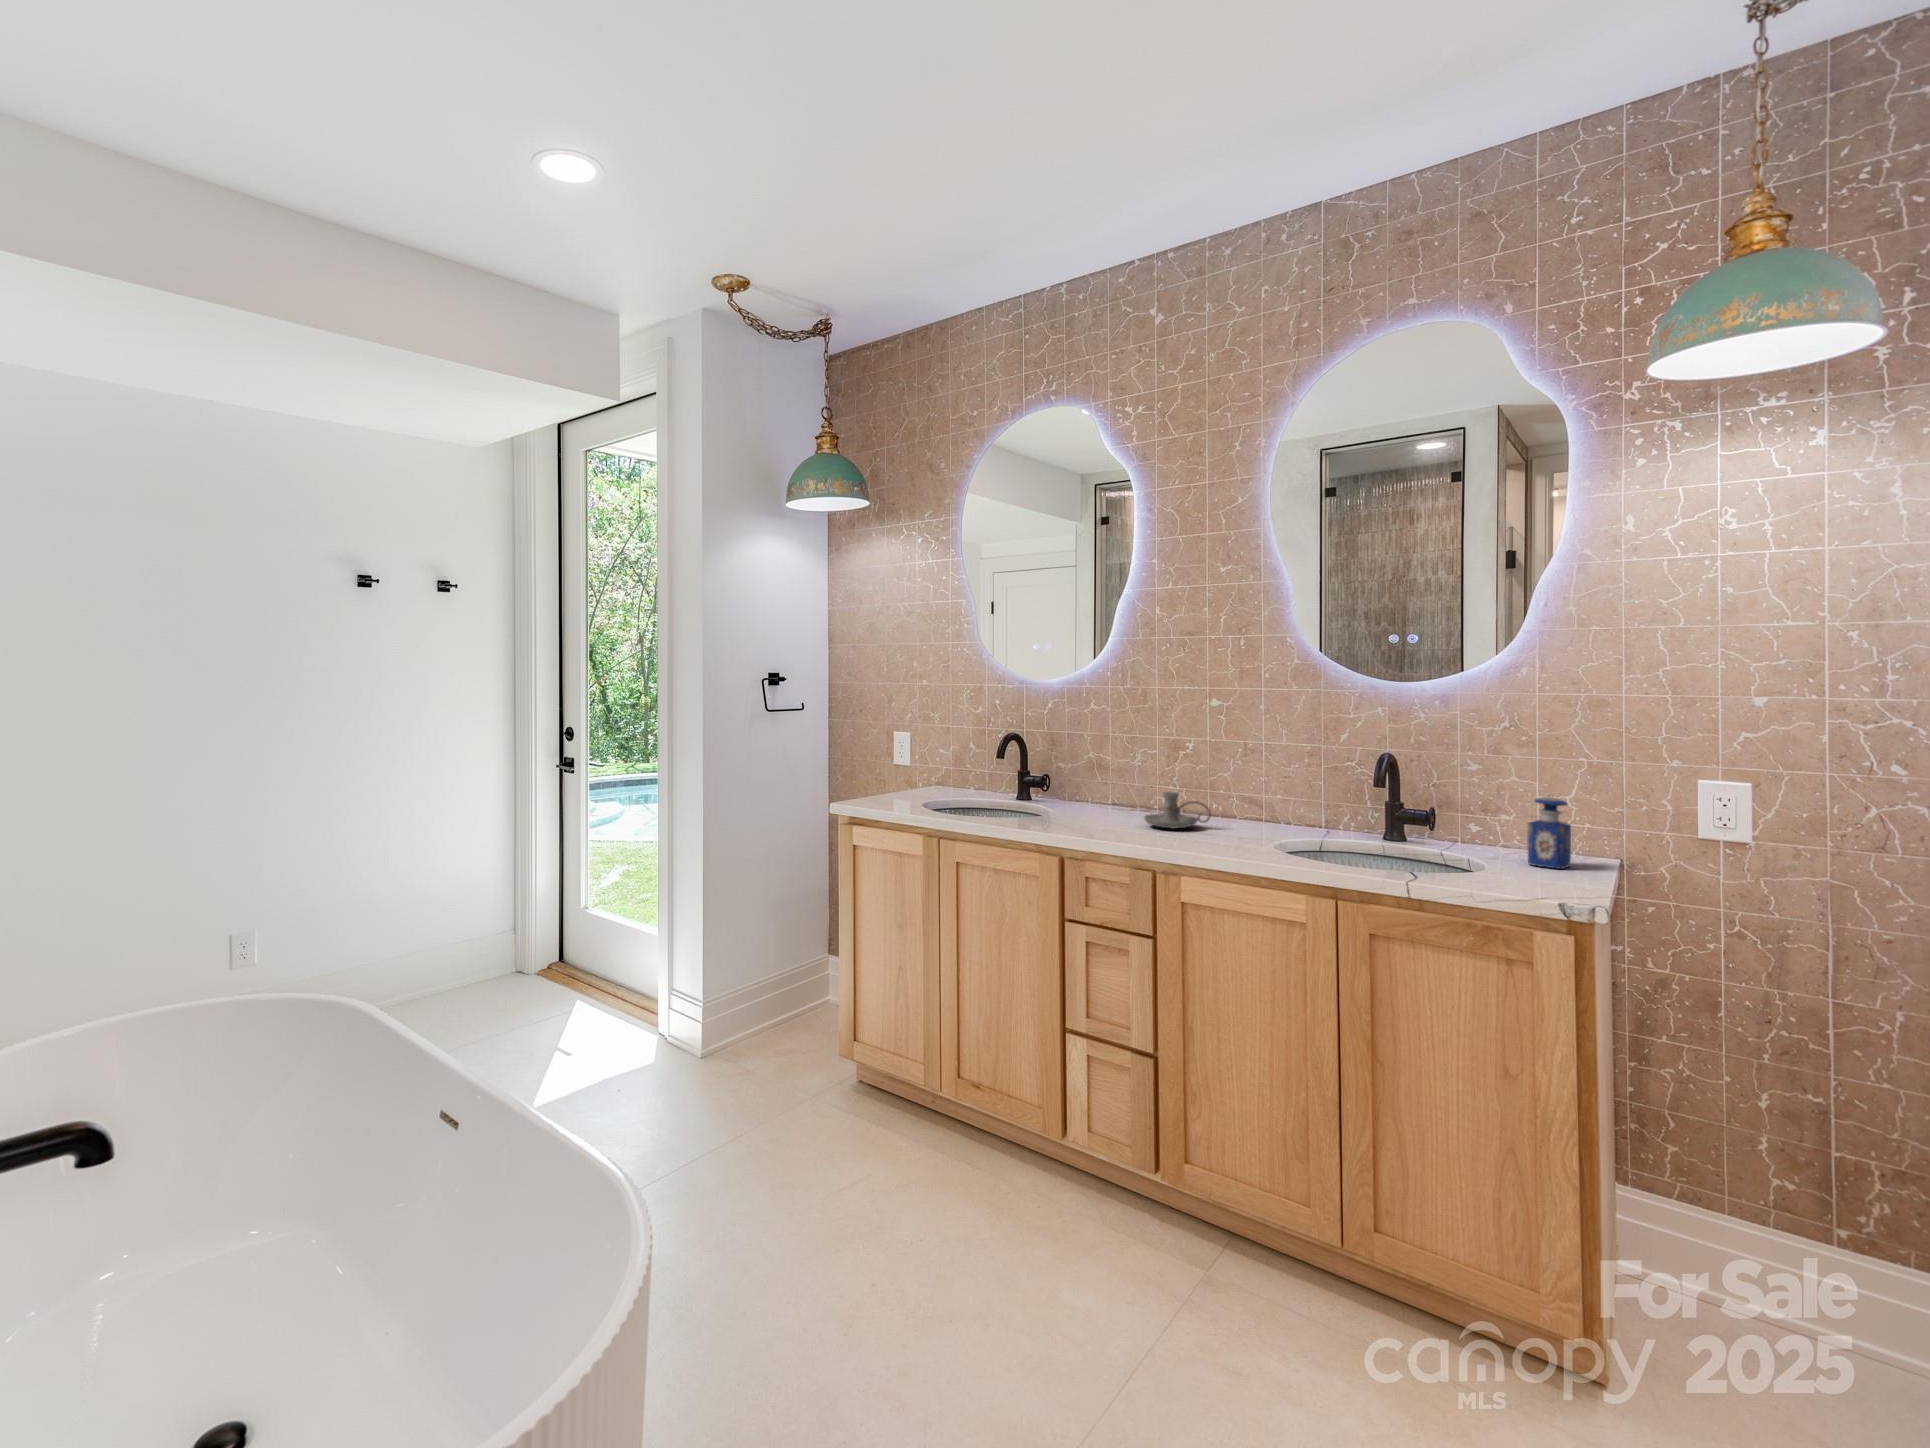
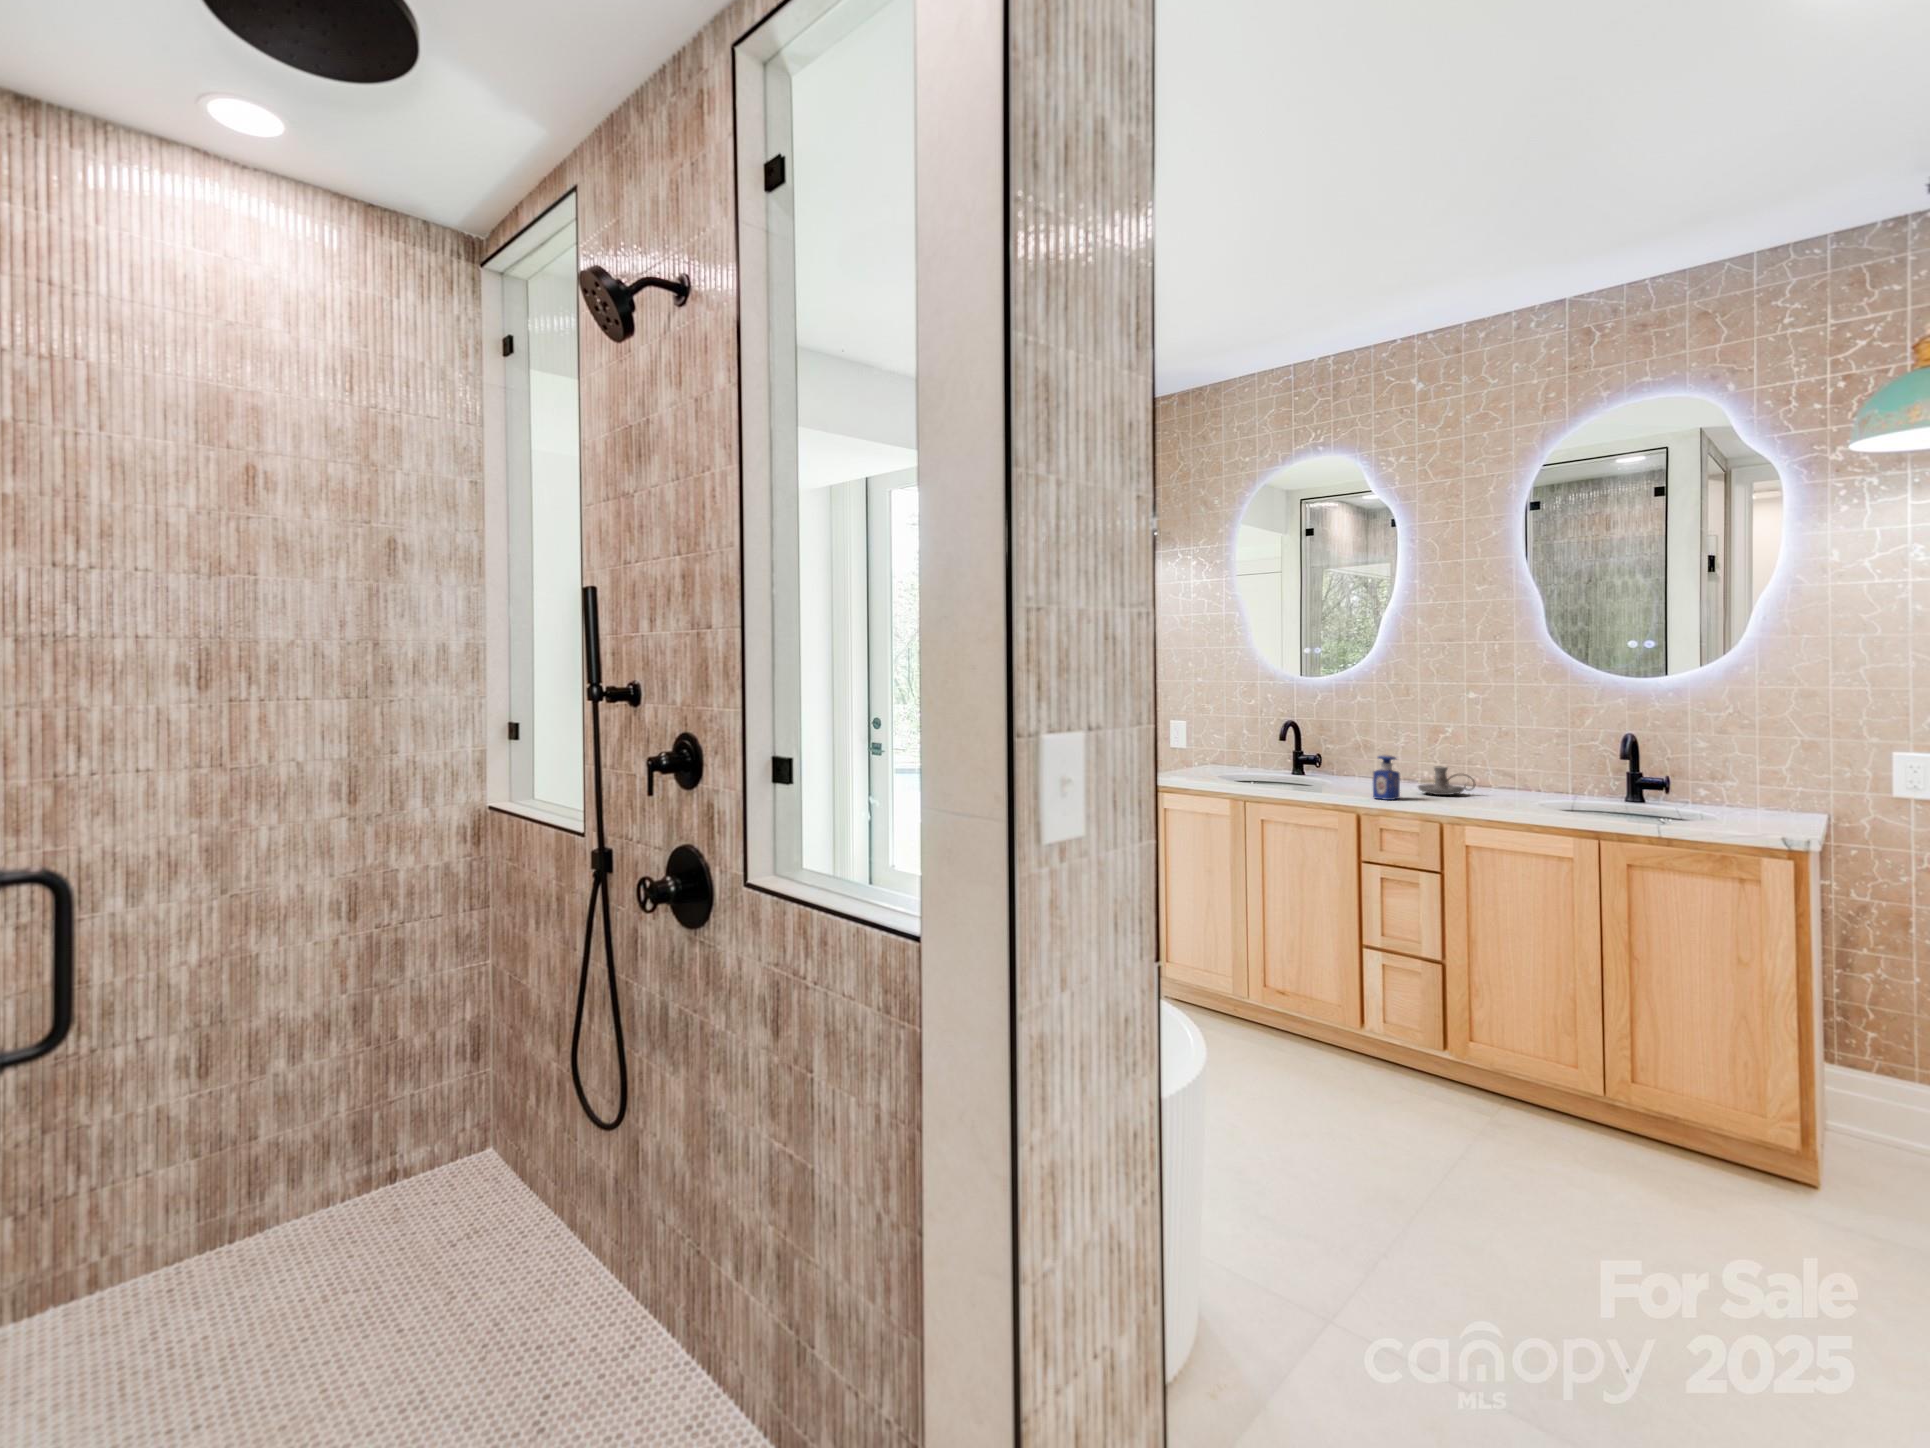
perfume bottle: present [1527,797,1571,869] -> present [1373,755,1400,800]

